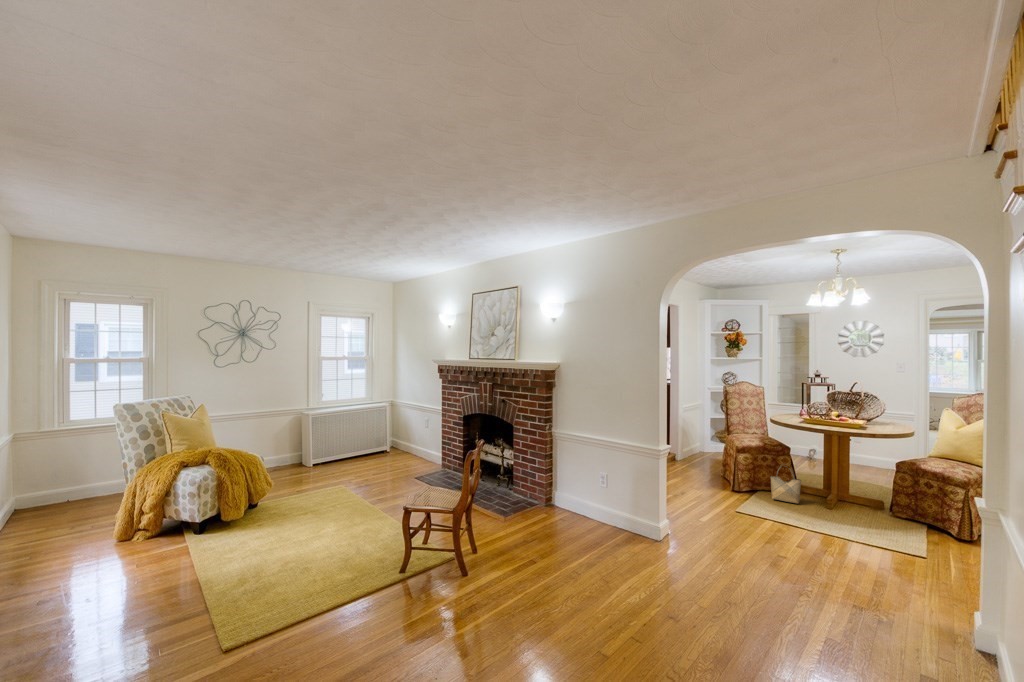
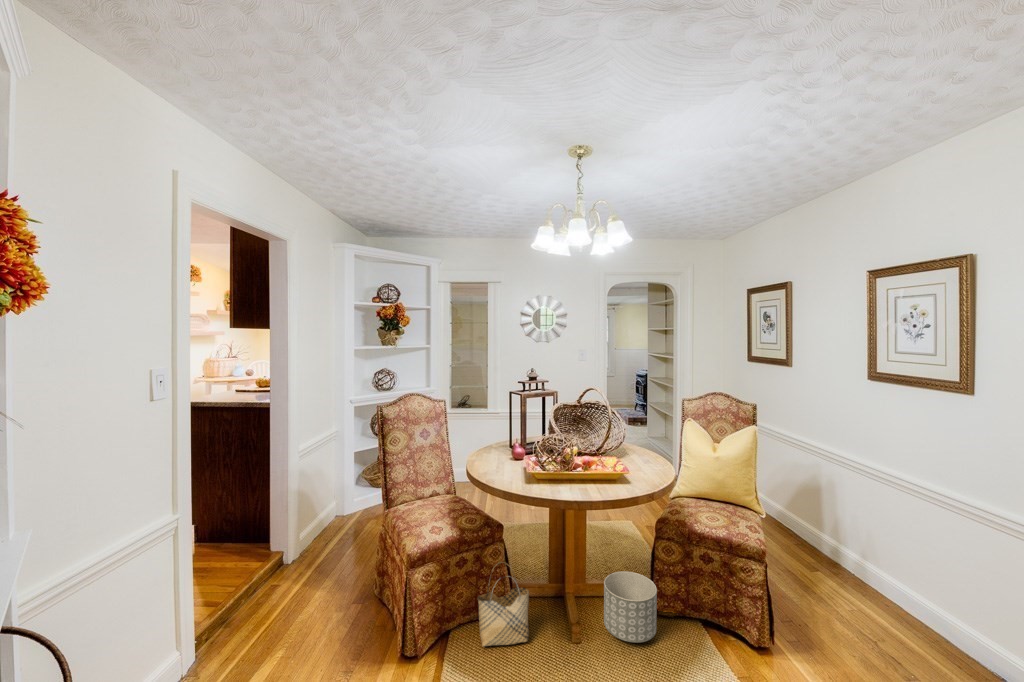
planter: none [850,485,887,520] -> present [604,571,657,643]

